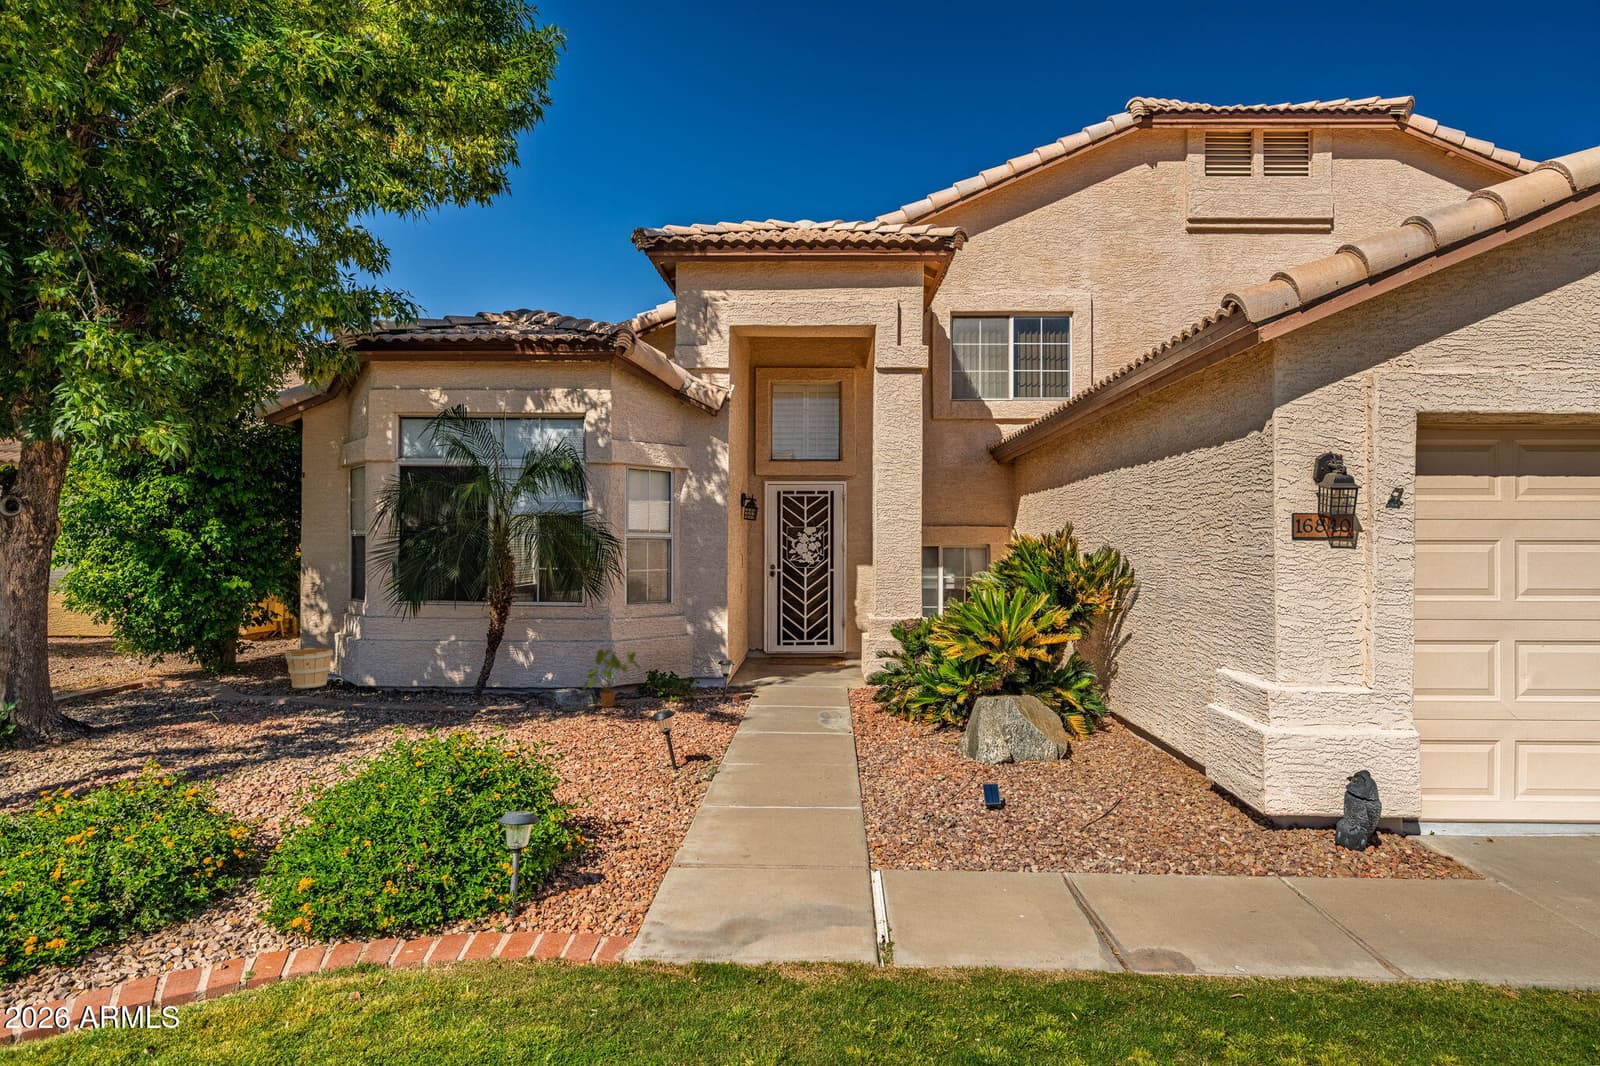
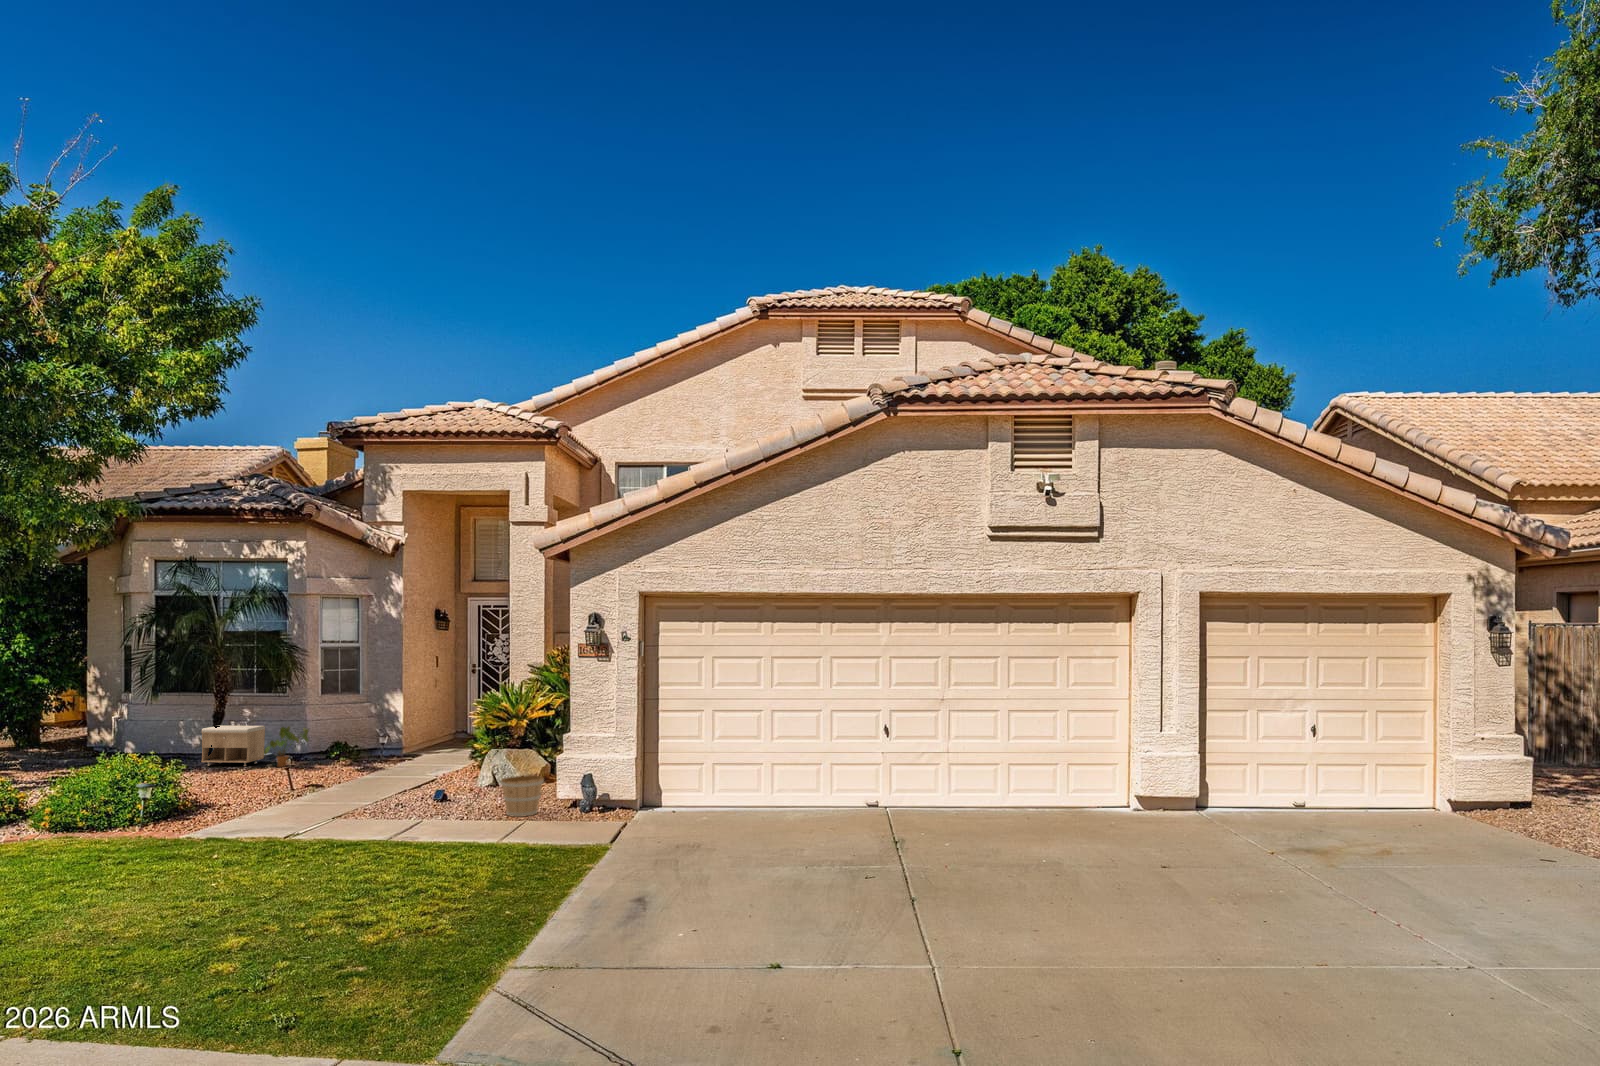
storage bench: none [490,647,572,706] -> present [201,726,265,766]
wooden bucket: present [285,648,333,688] -> present [501,774,544,817]

